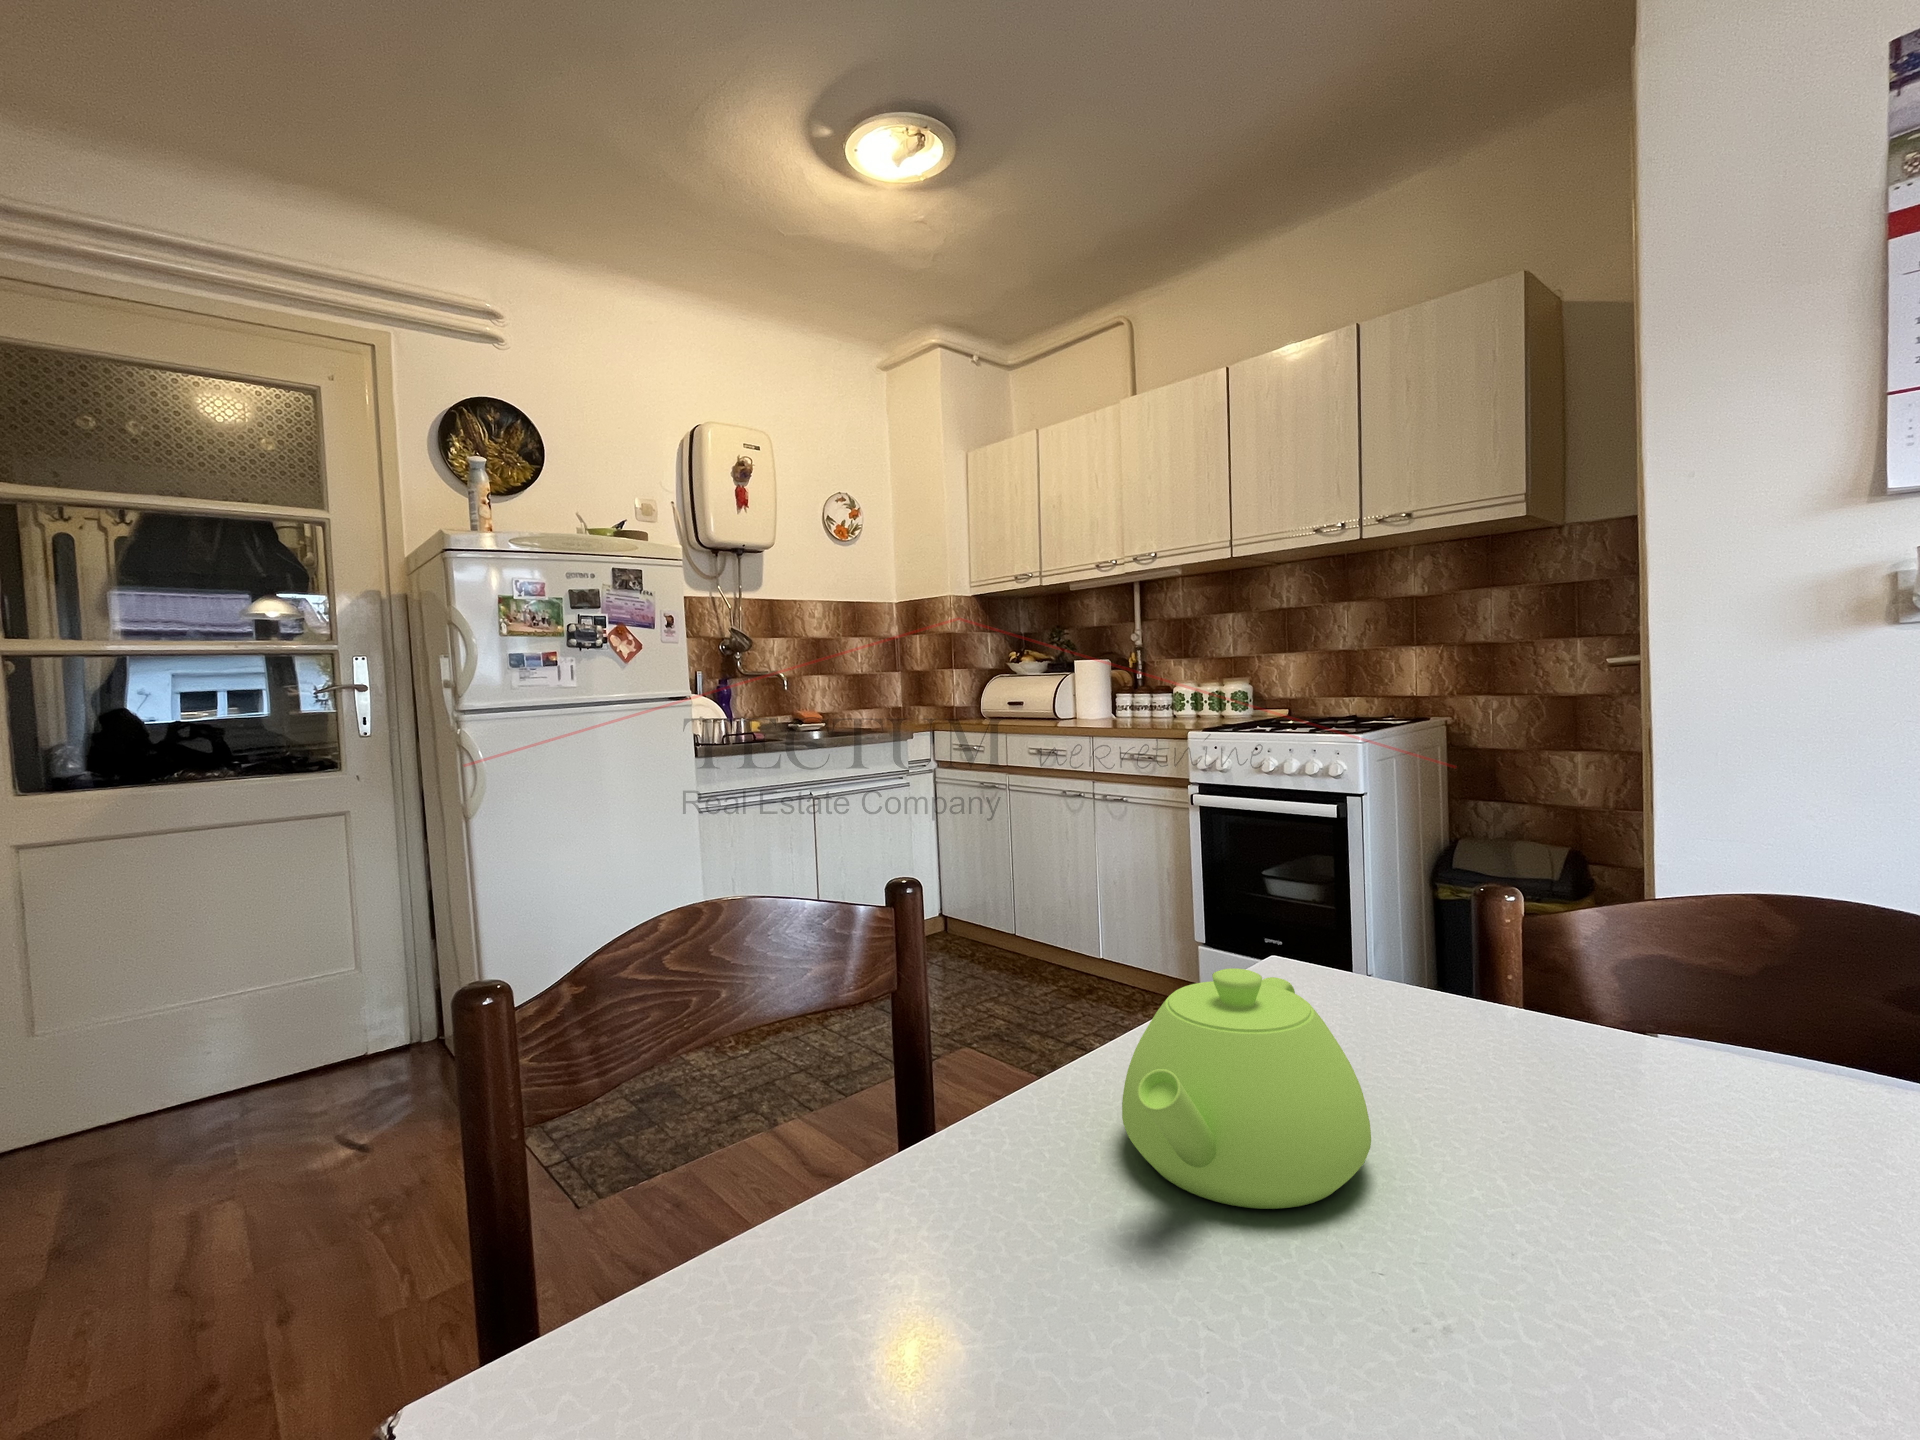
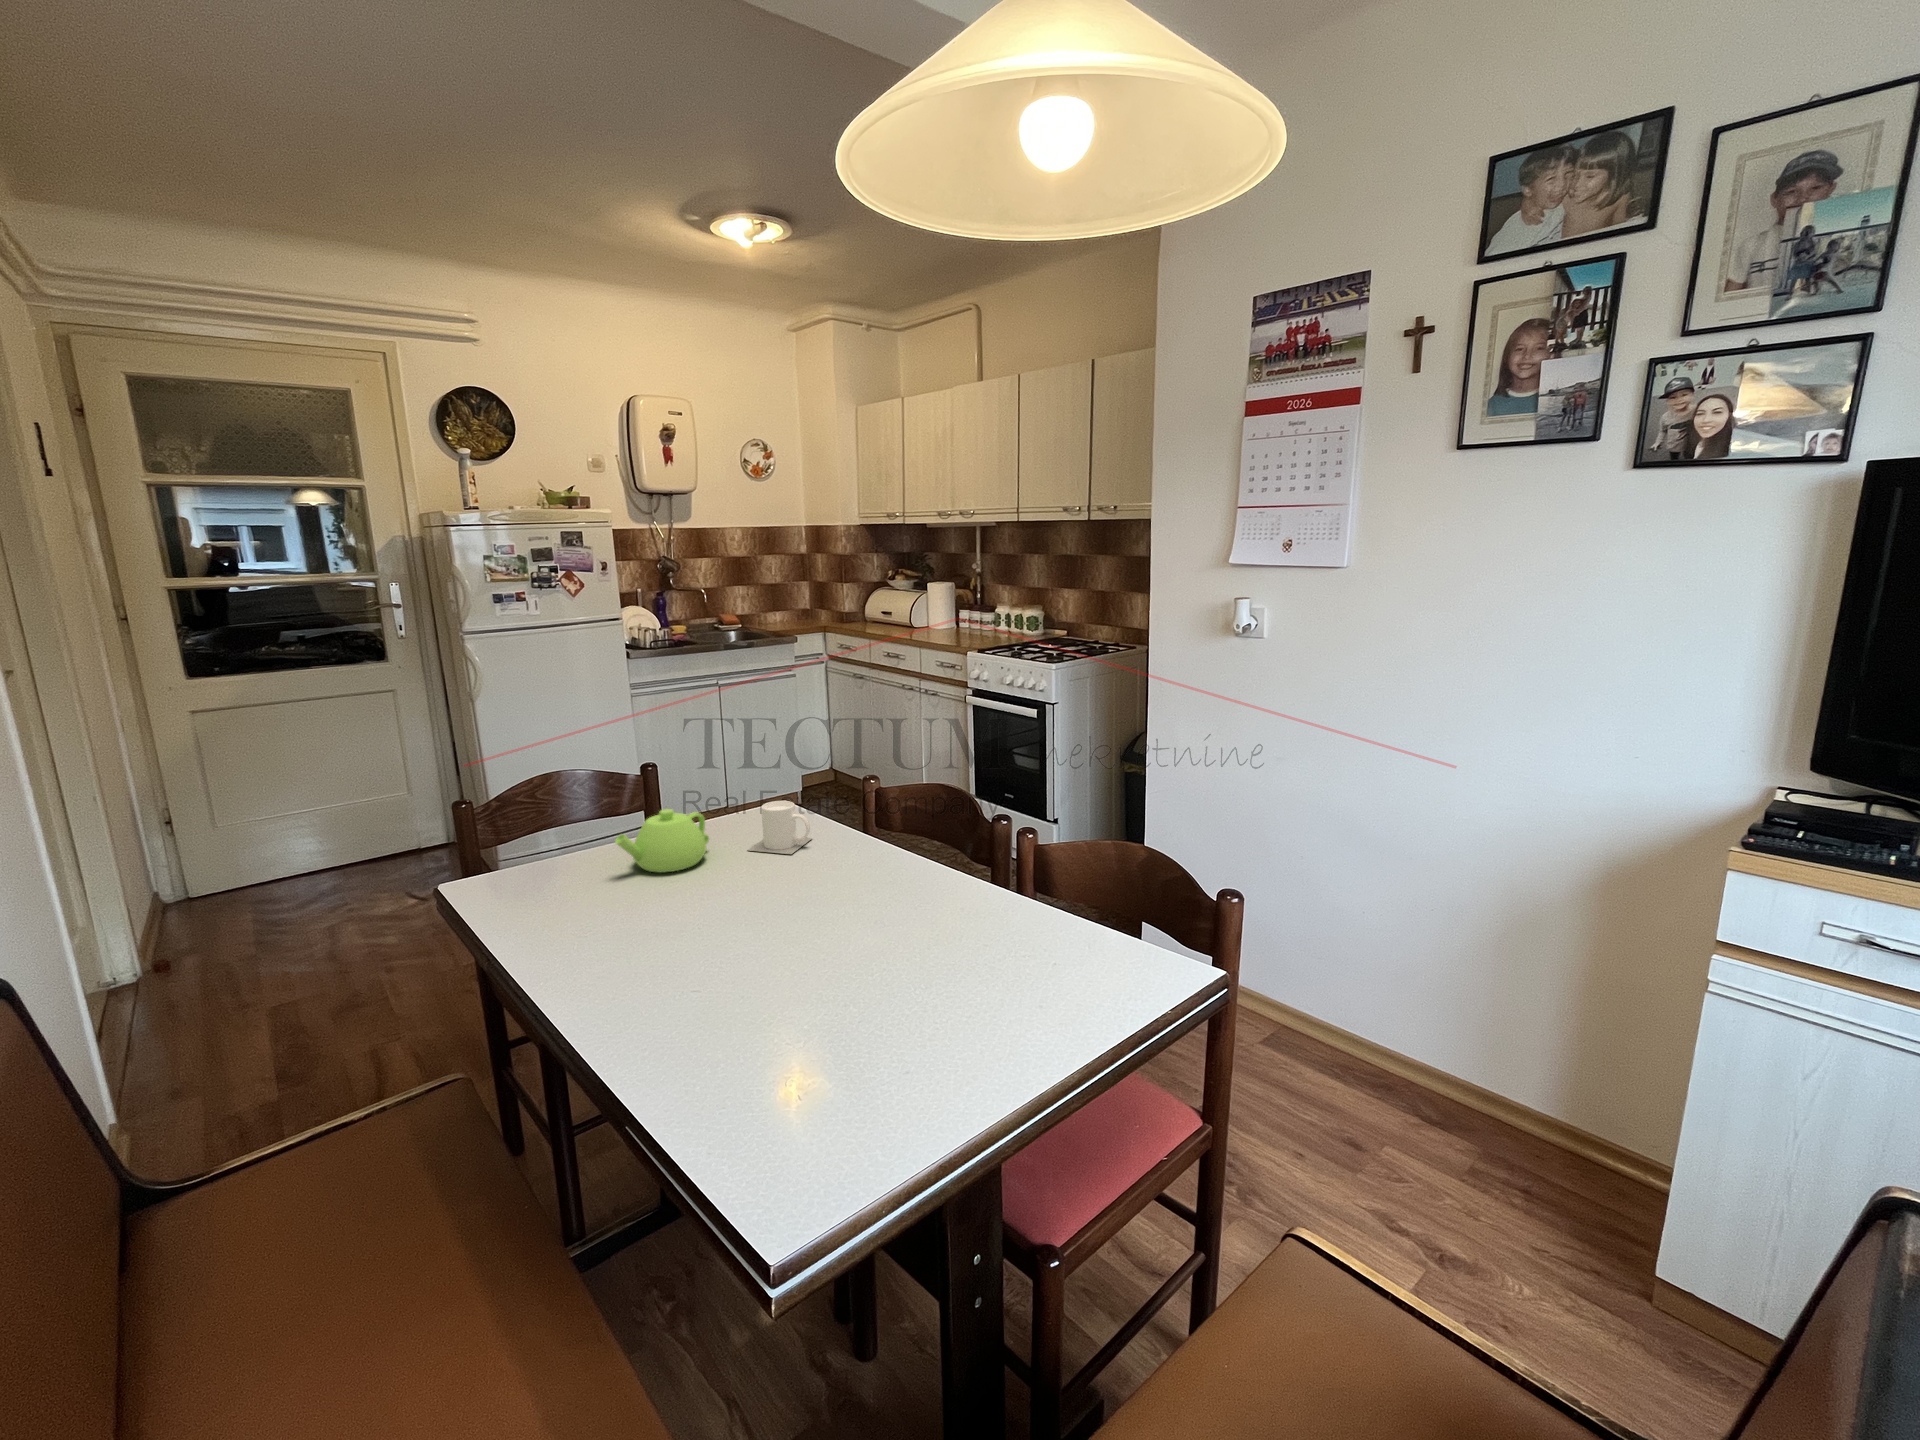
mug: none [1377,935,1582,1103] -> present [748,801,812,854]

